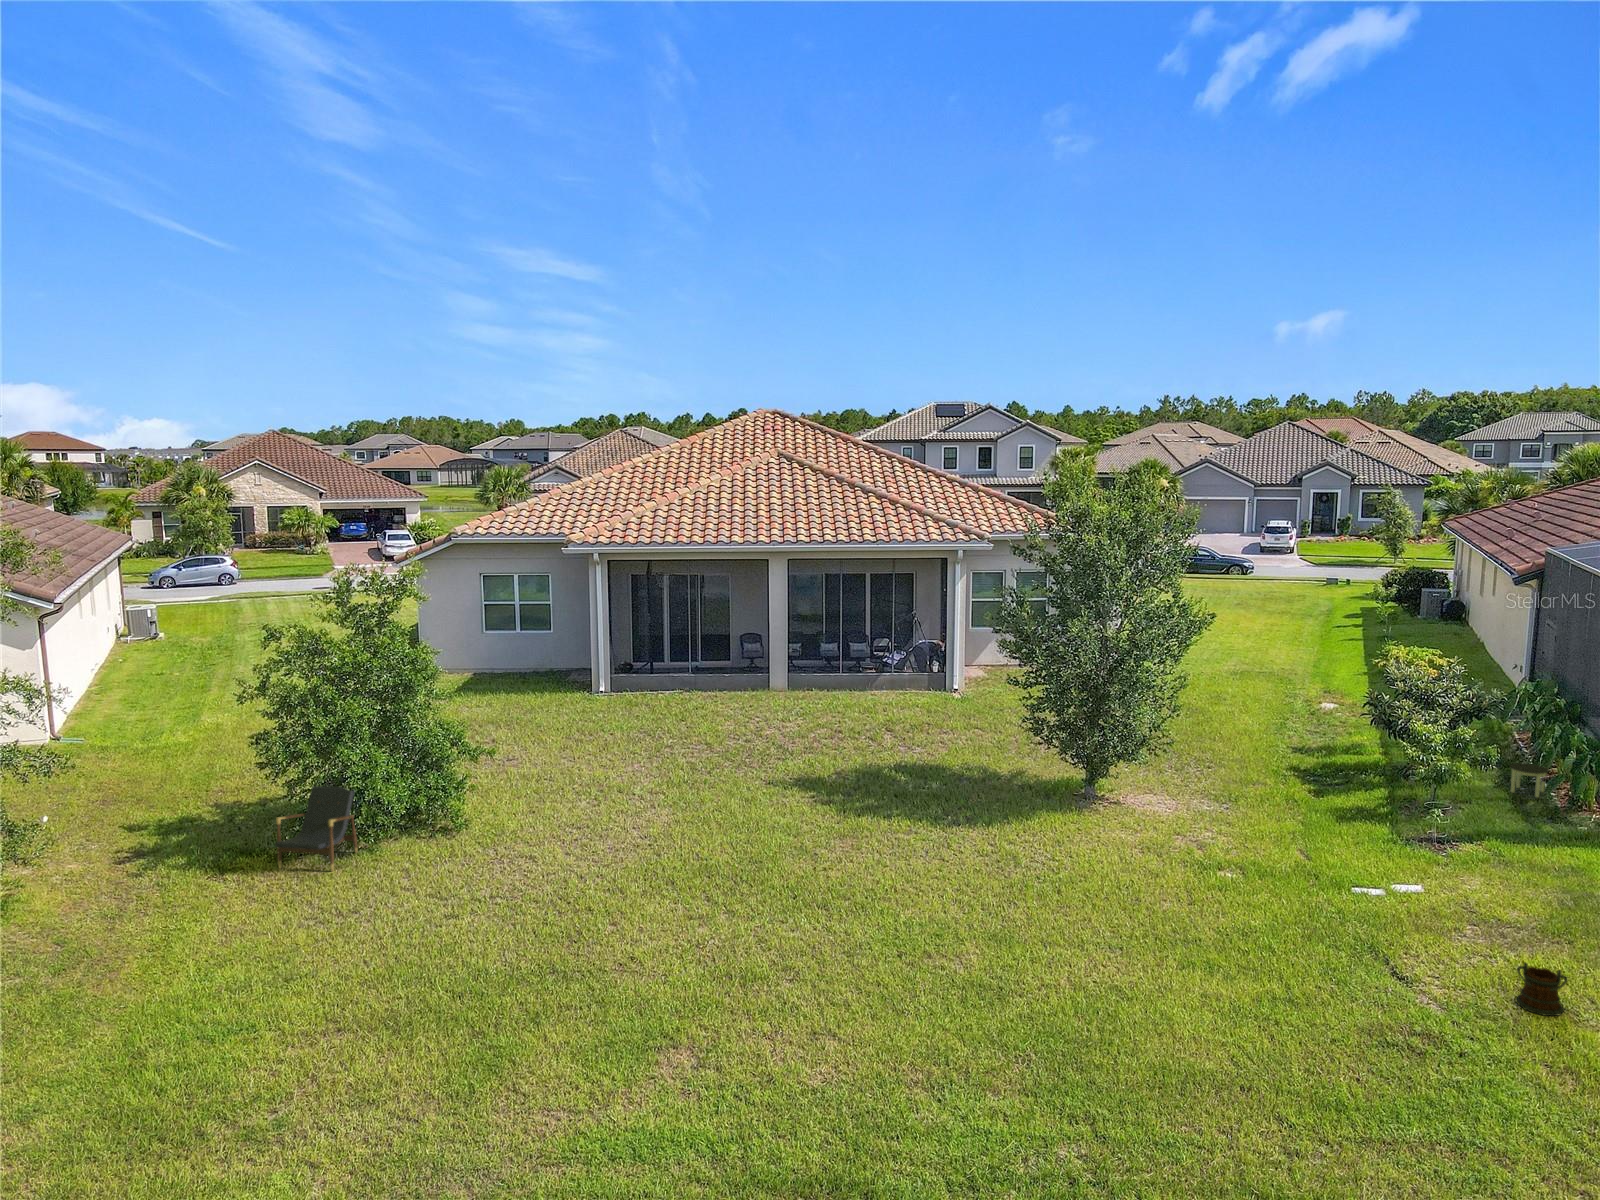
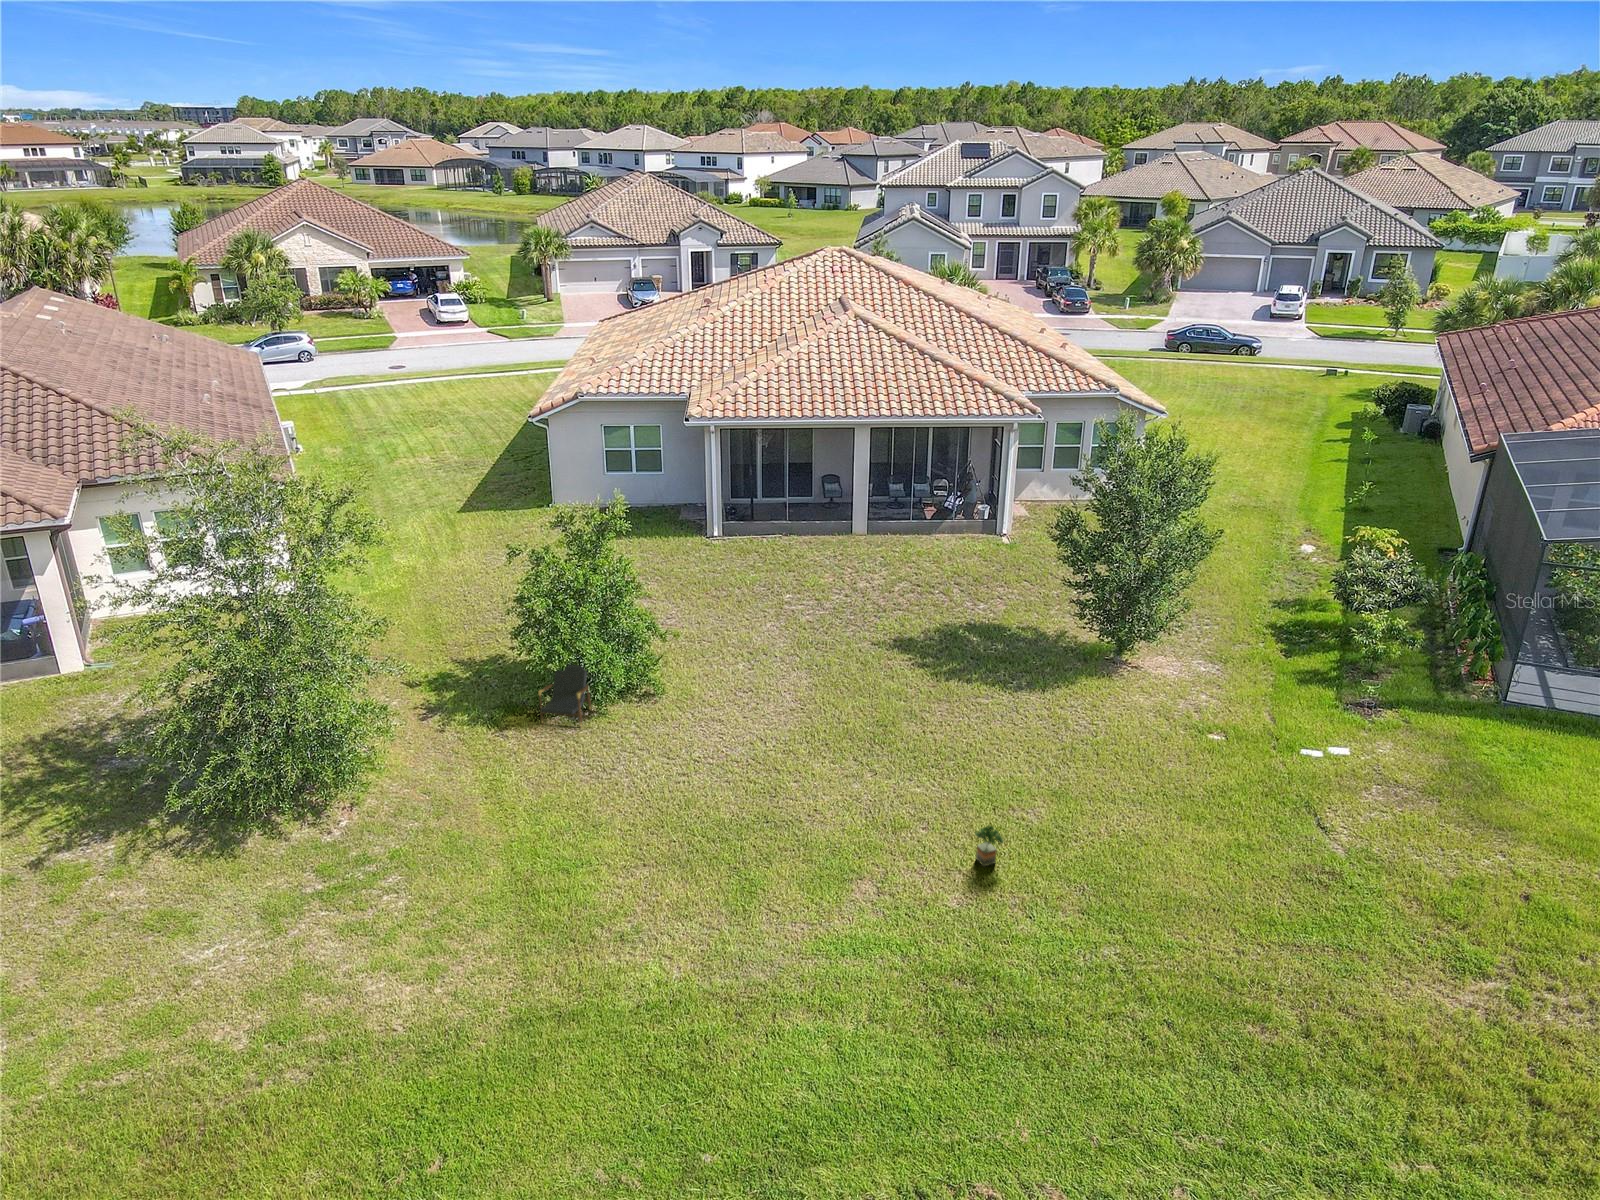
round table: present [1510,763,1549,797] -> none [1430,634,1462,661]
potted tree: none [857,961,902,1031] -> present [975,825,1003,866]
bucket: present [1516,963,1567,1016] -> none [1394,826,1429,860]

